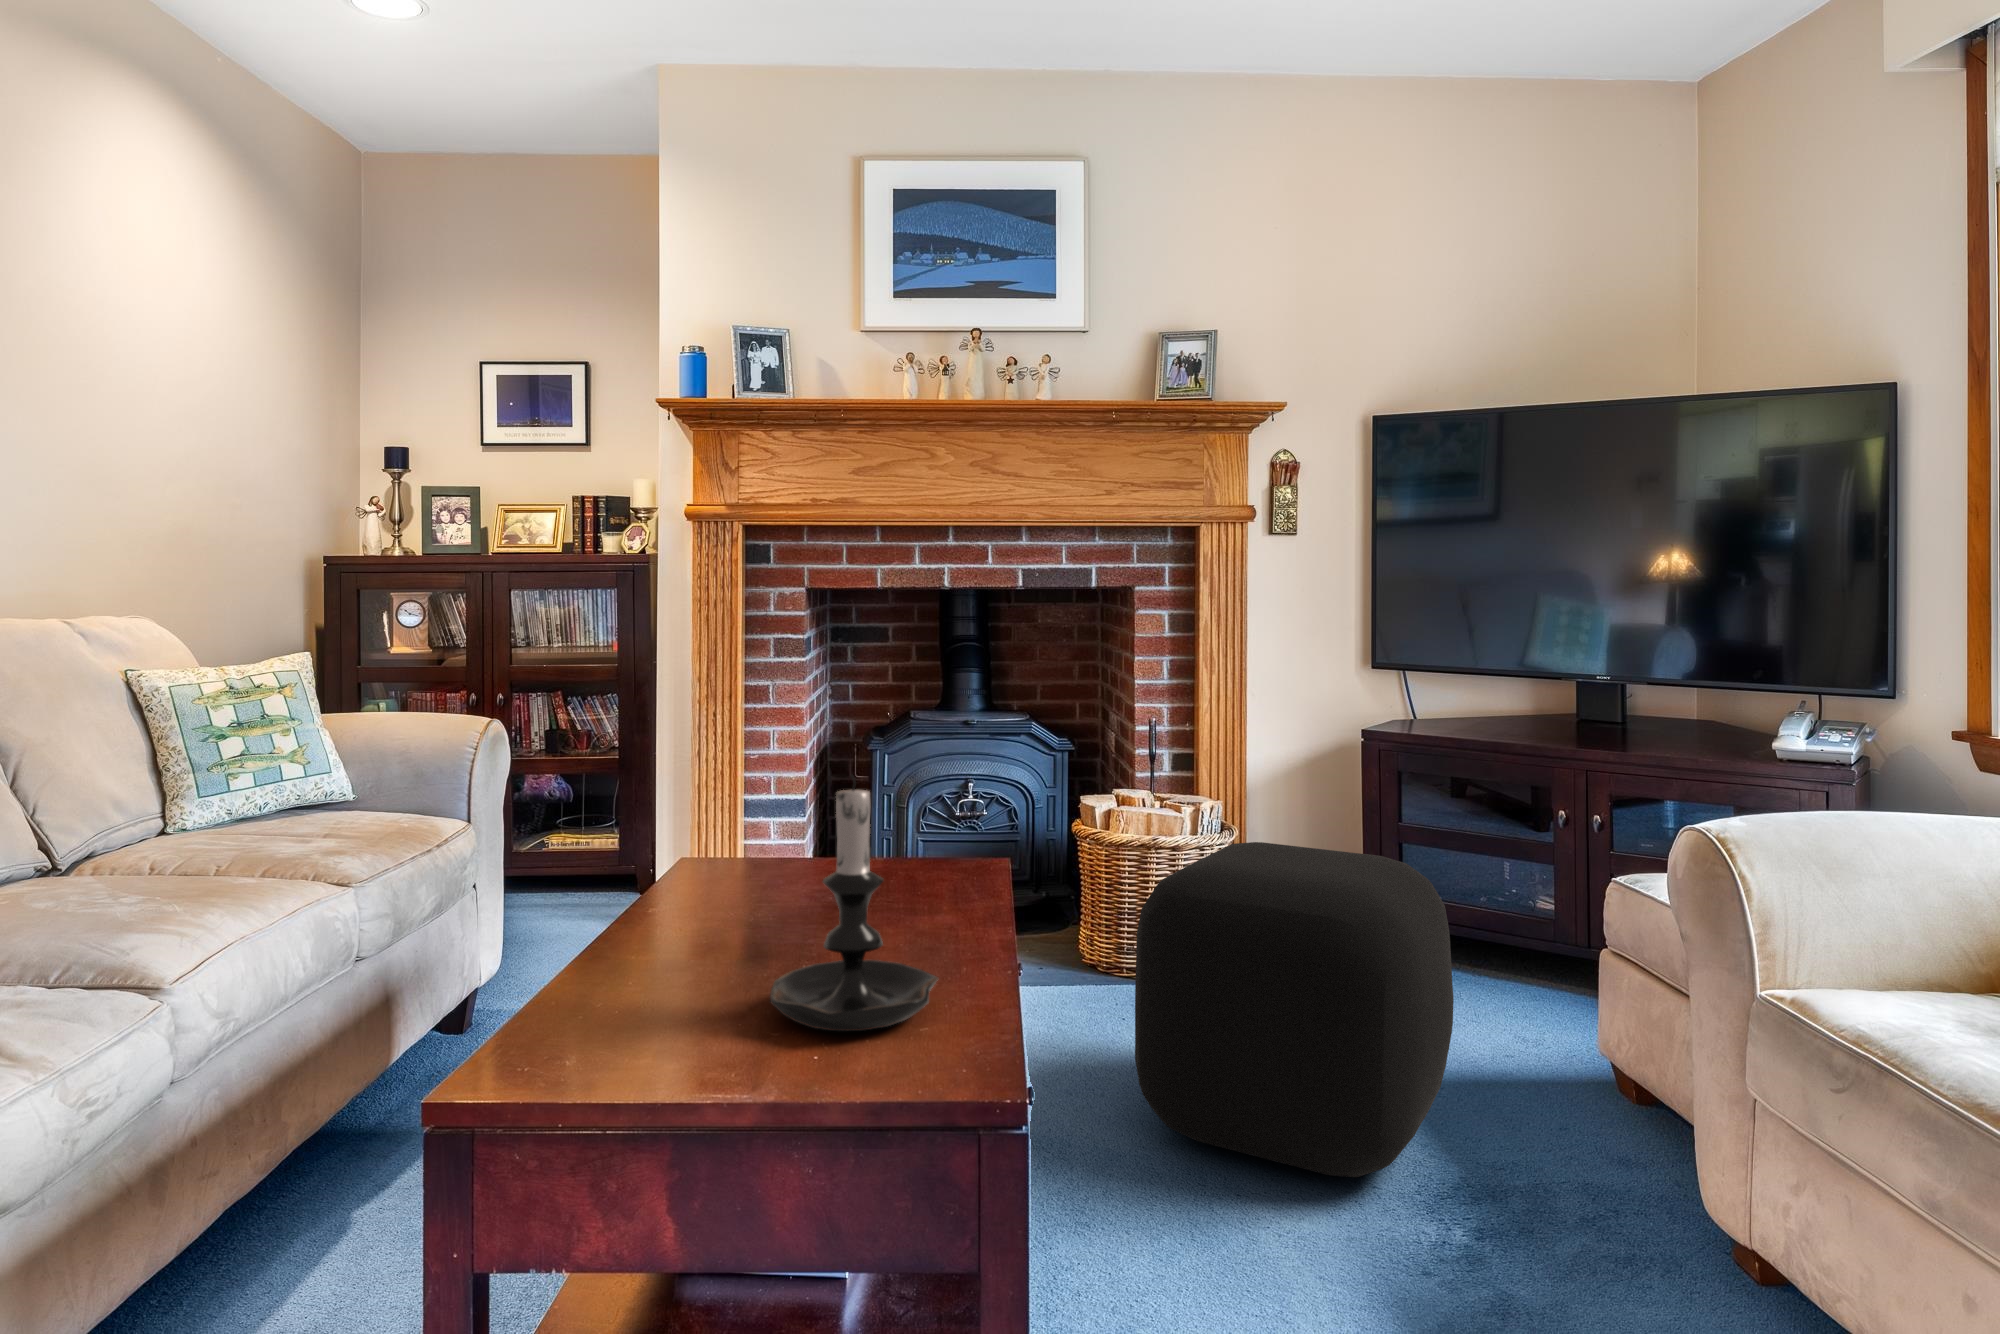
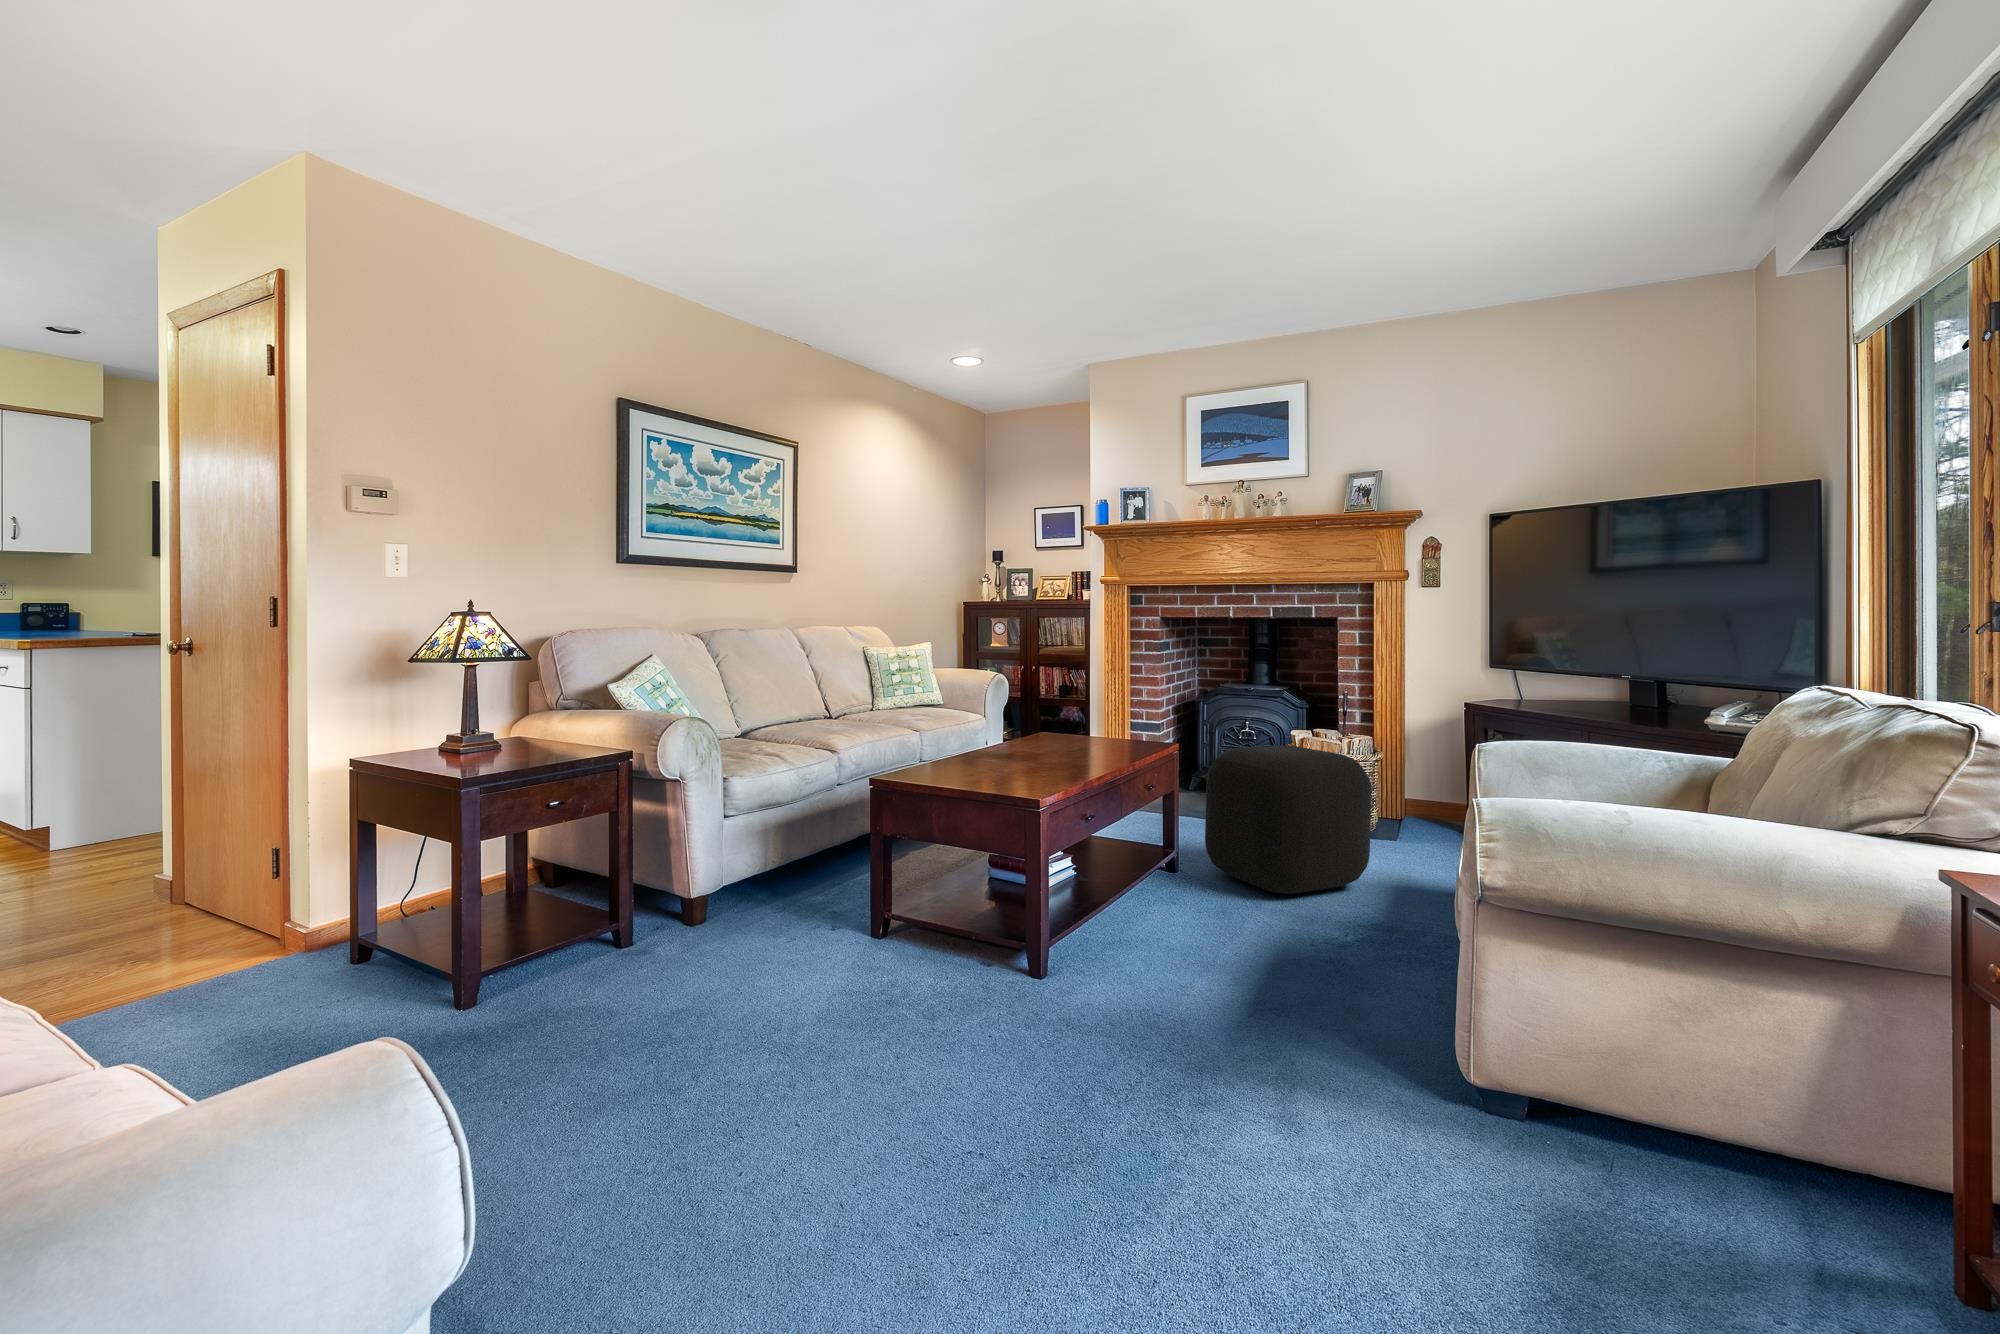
candle holder: present [770,775,938,1031] -> none [997,683,1057,768]

